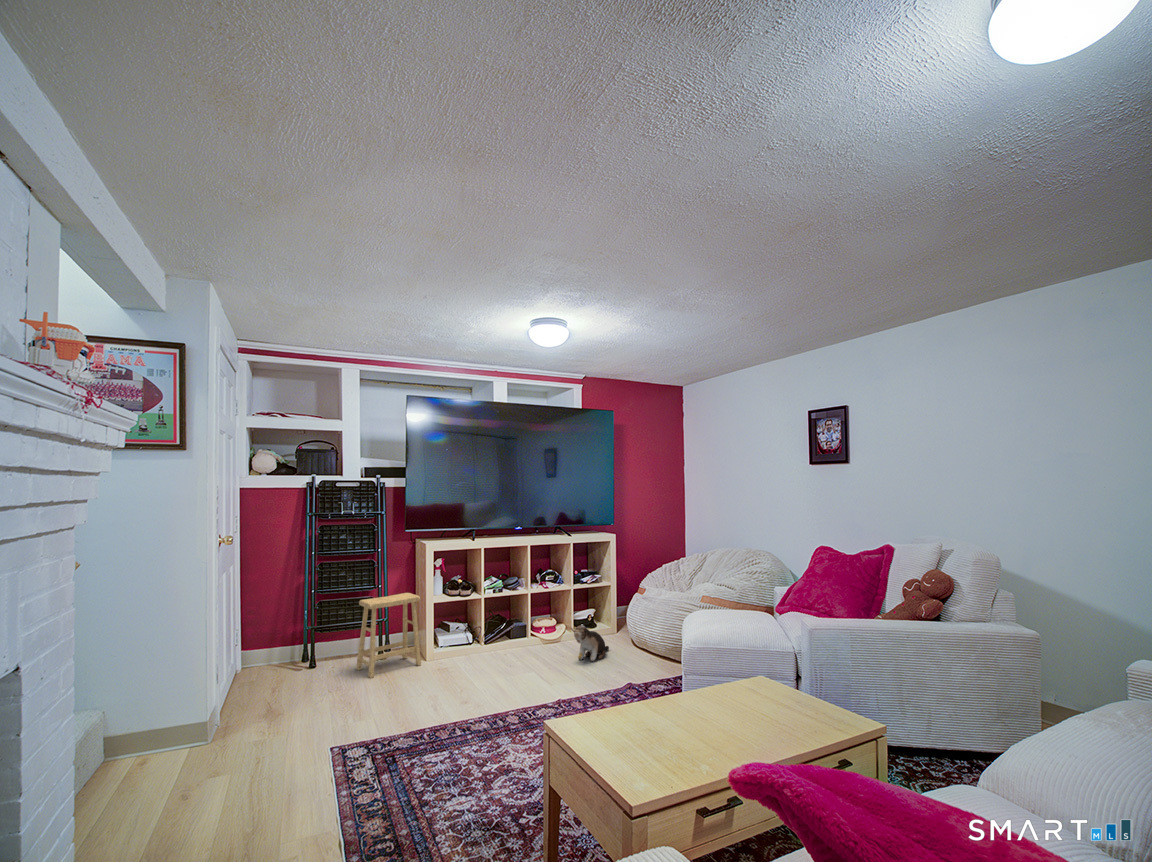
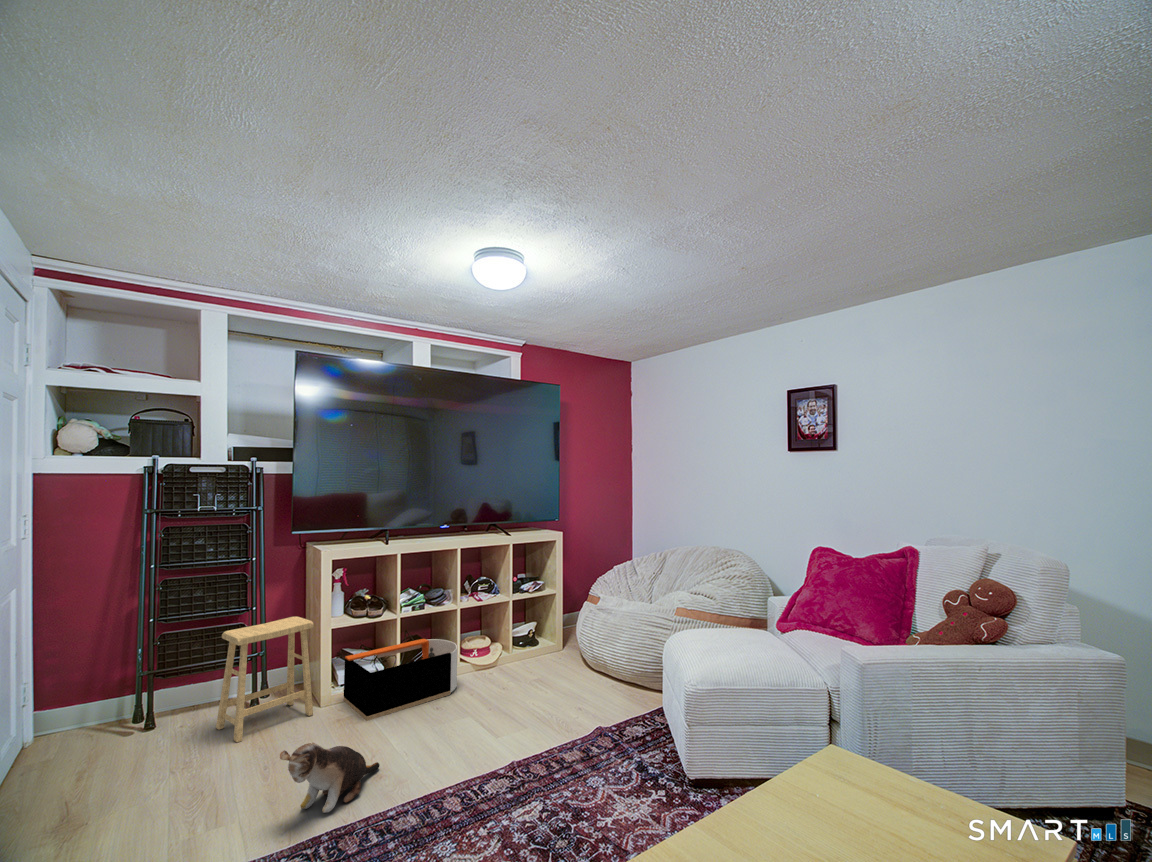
storage bin: none [442,616,527,671] -> present [343,639,457,721]
plush toy: present [571,625,609,661] -> present [280,743,380,813]

